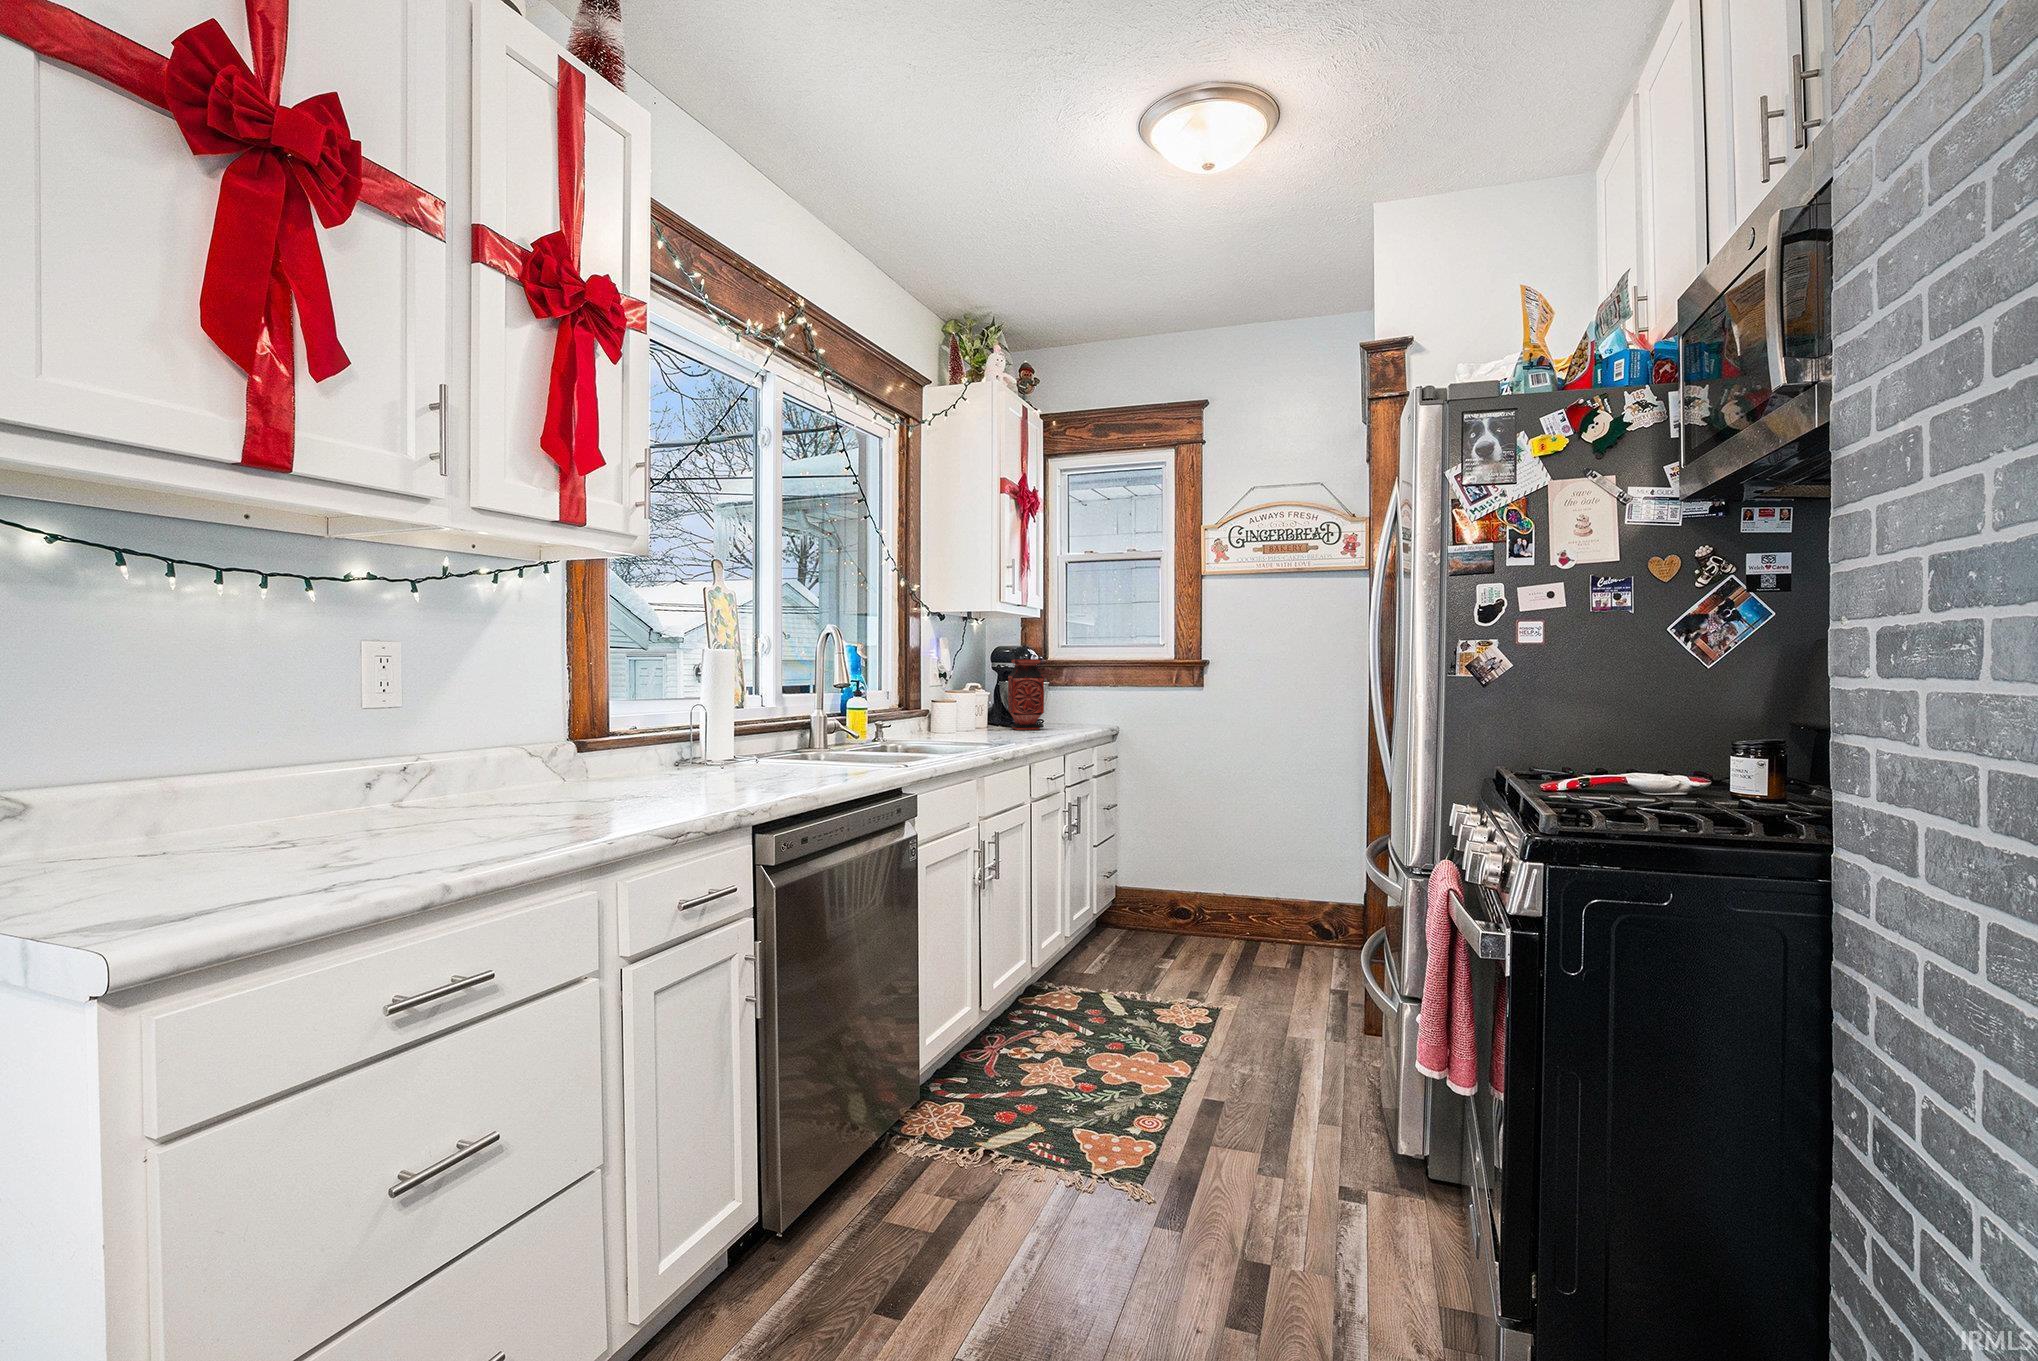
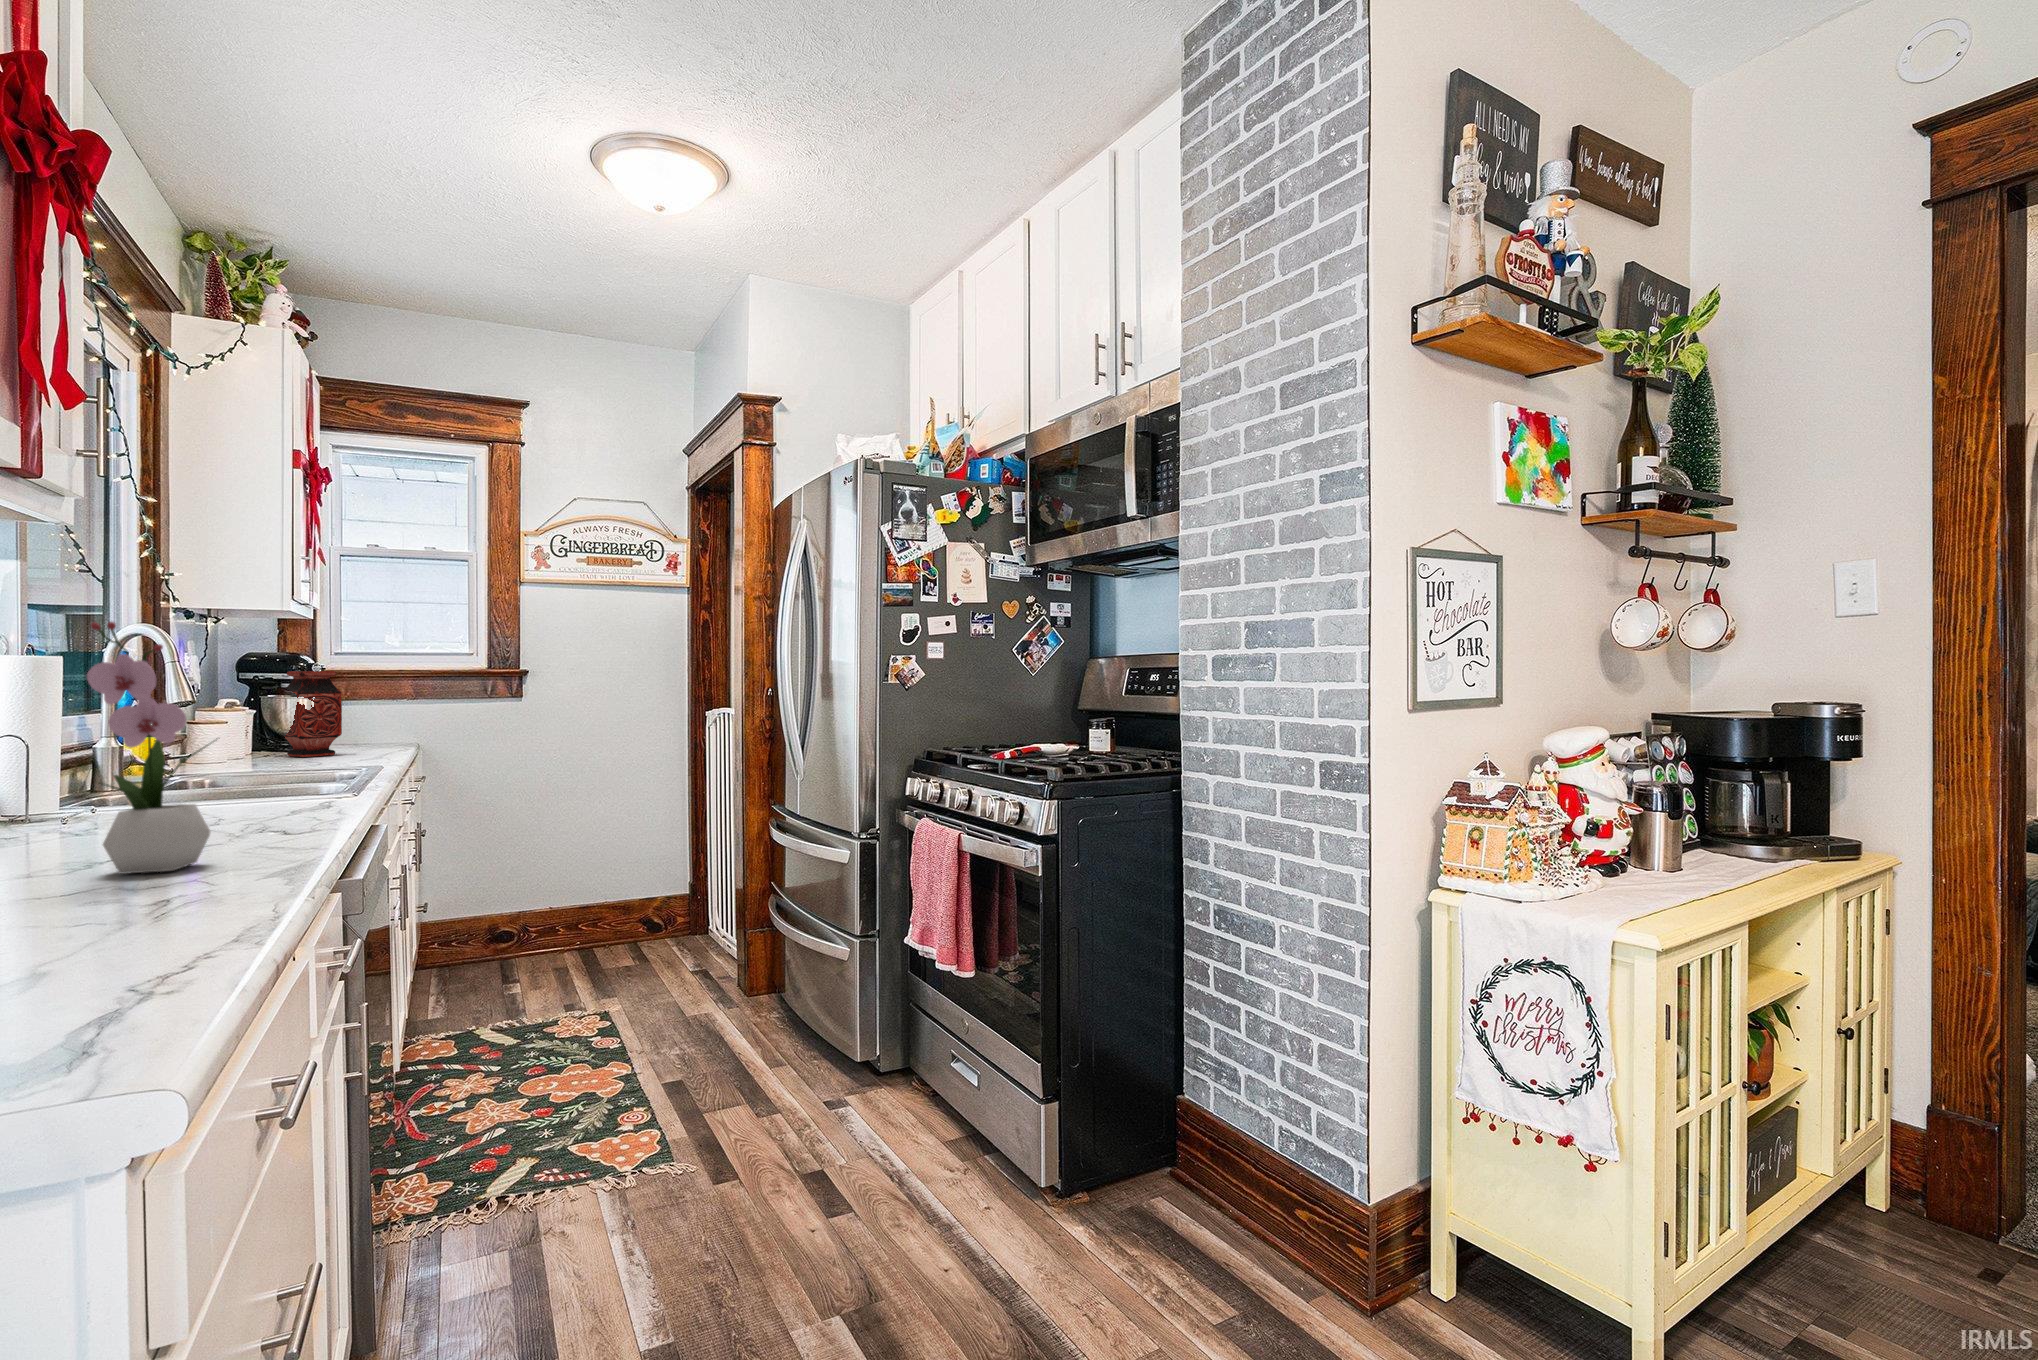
flower arrangement: none [606,621,697,807] -> present [87,622,217,874]

